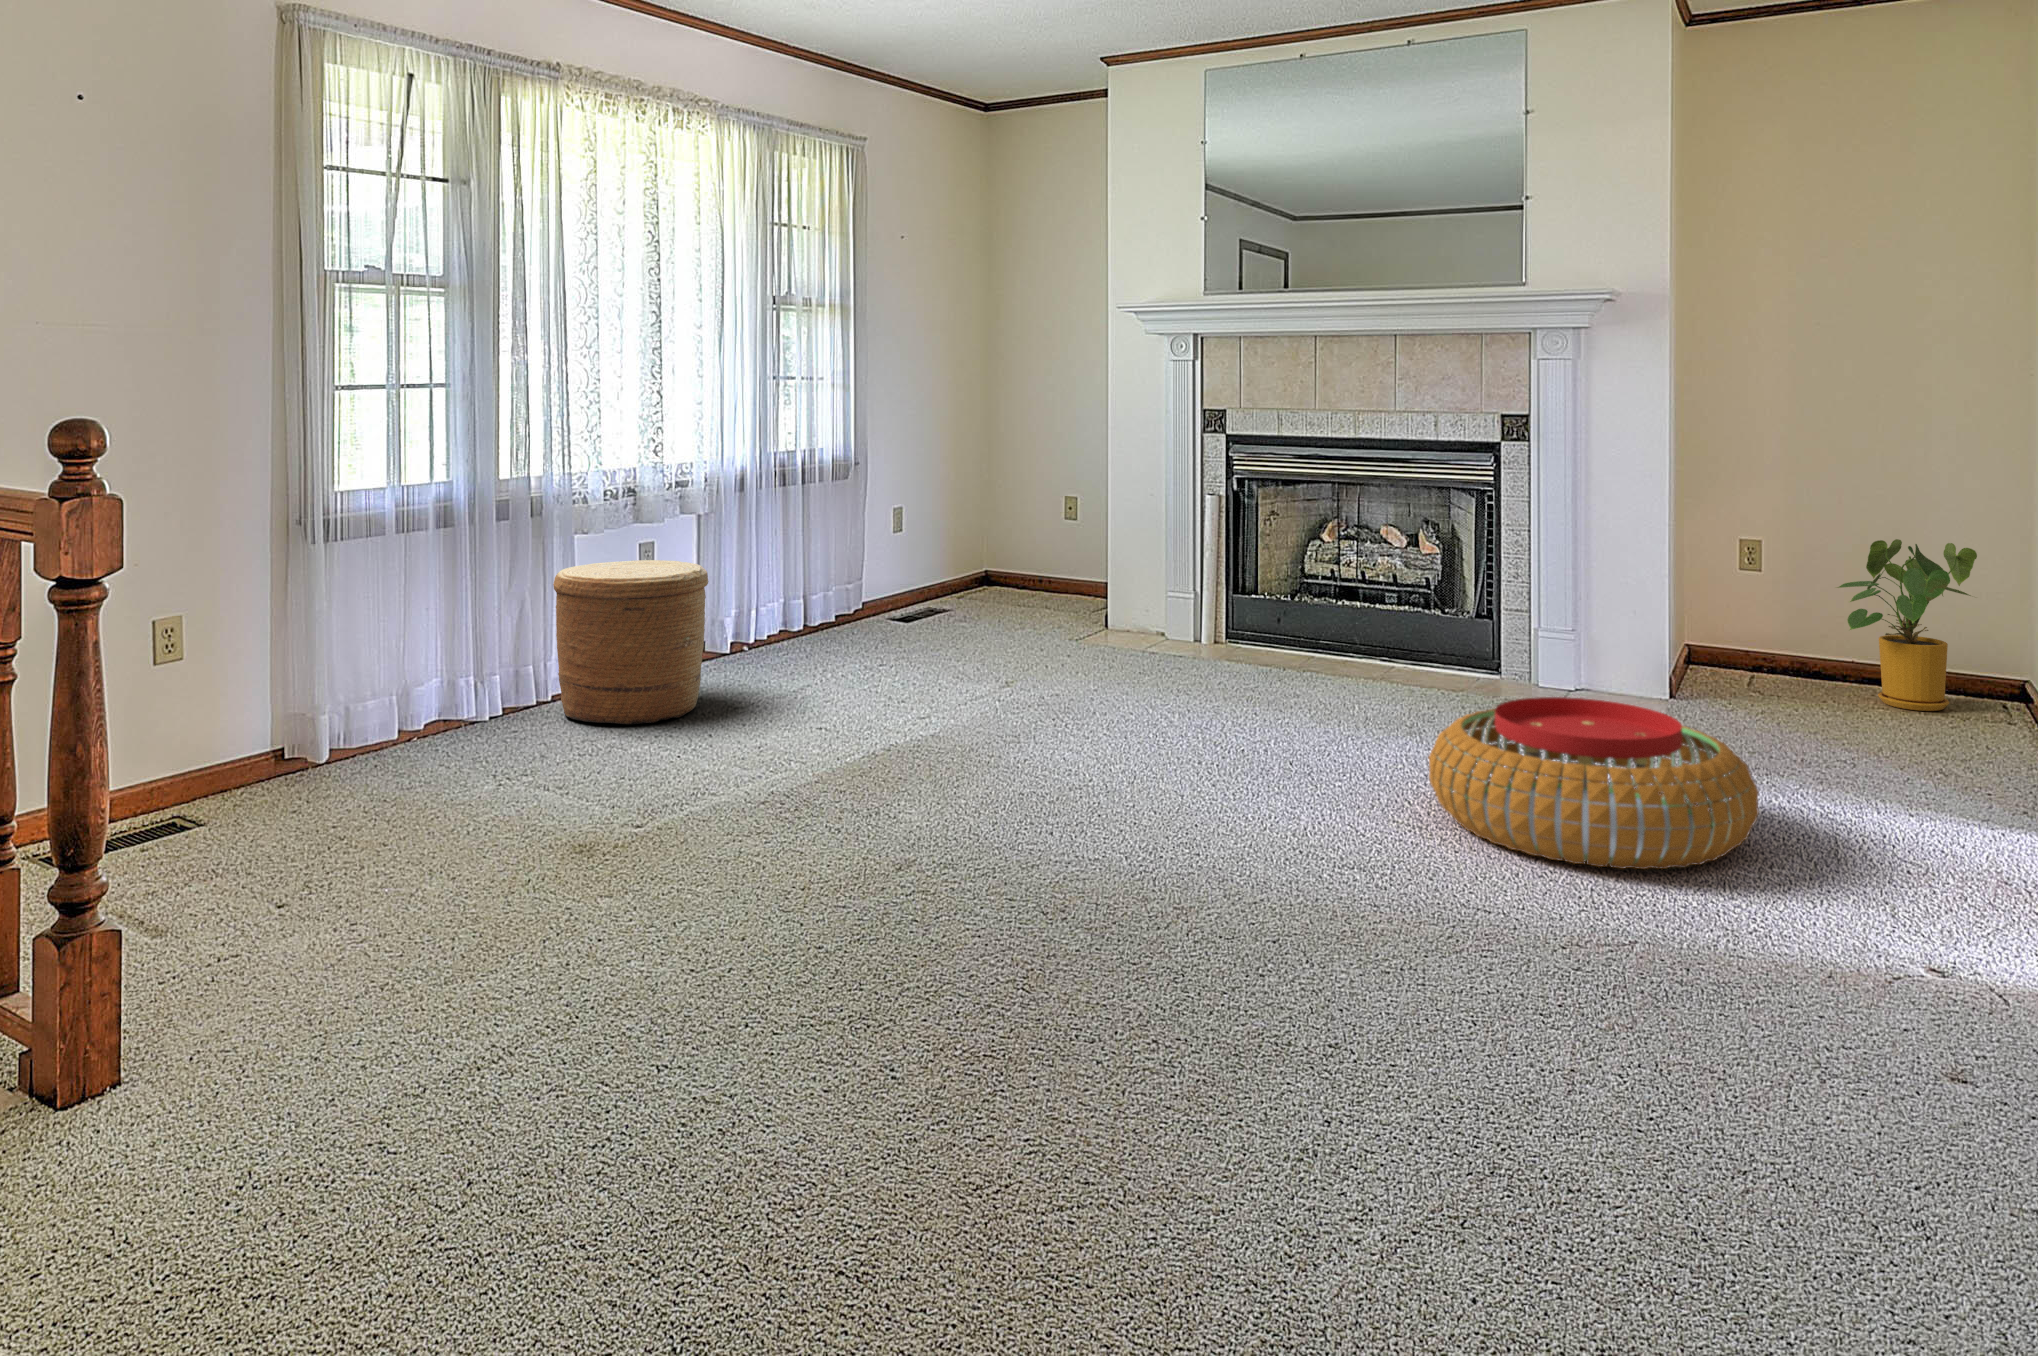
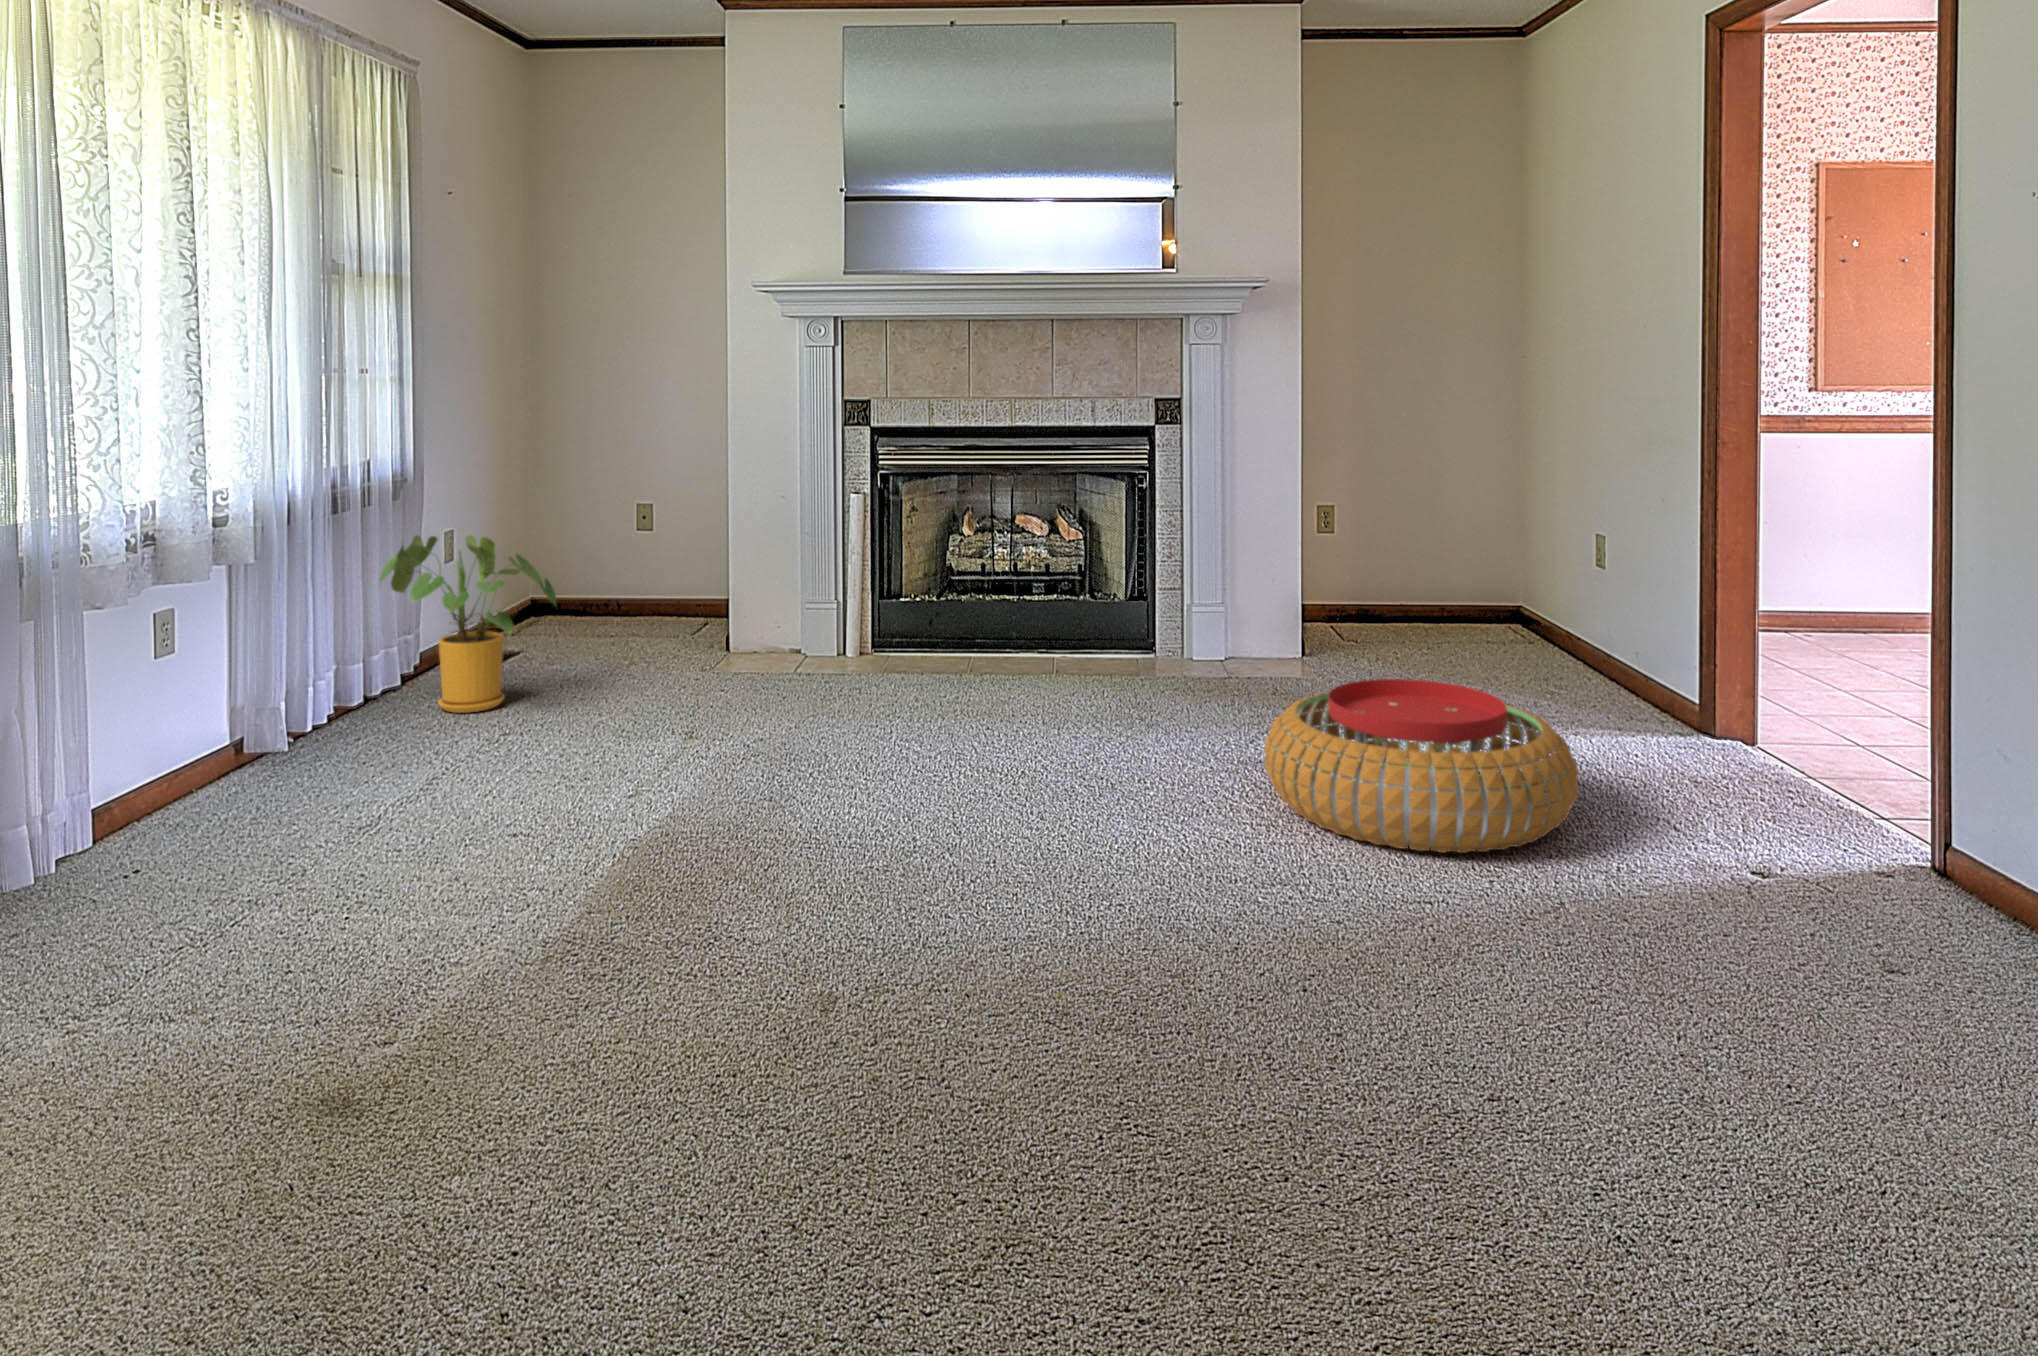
house plant: present [1837,539,1977,711] -> present [379,535,556,713]
woven basket: present [553,560,708,724] -> none [62,632,318,892]

